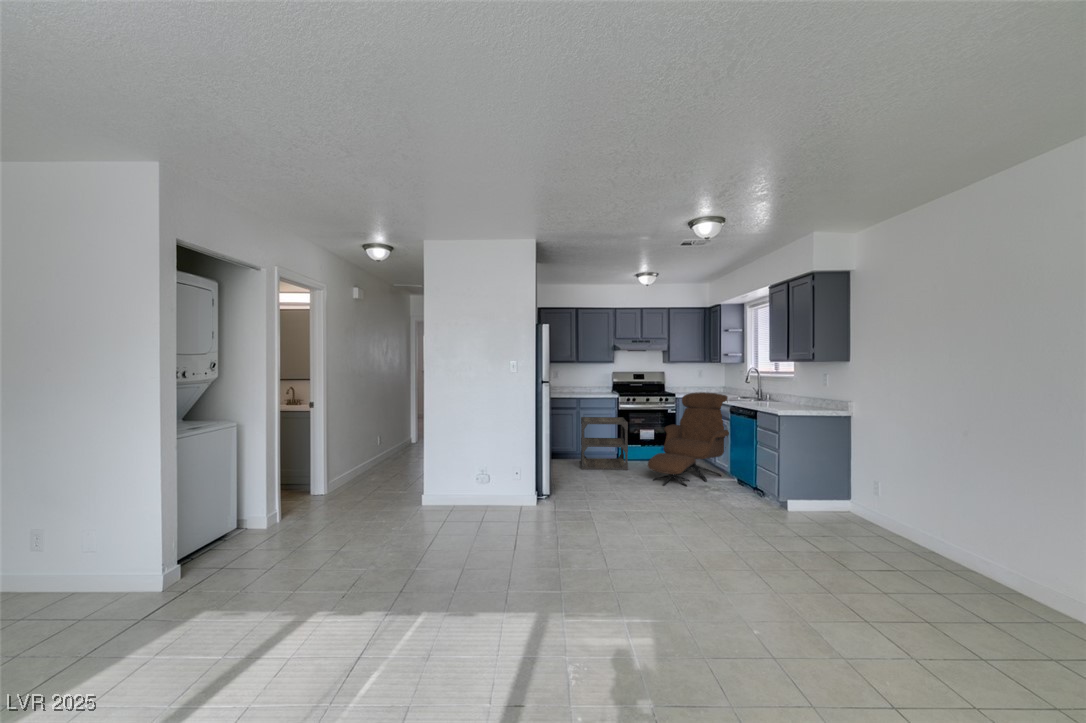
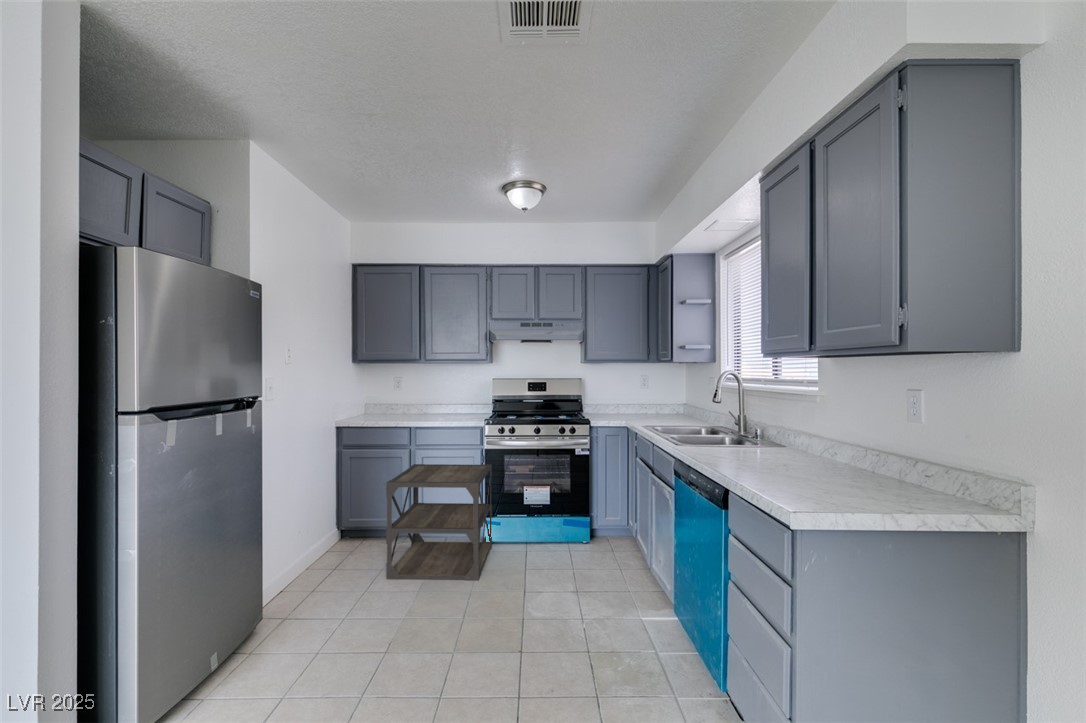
lounge chair: present [648,392,729,486] -> none [489,422,683,657]

